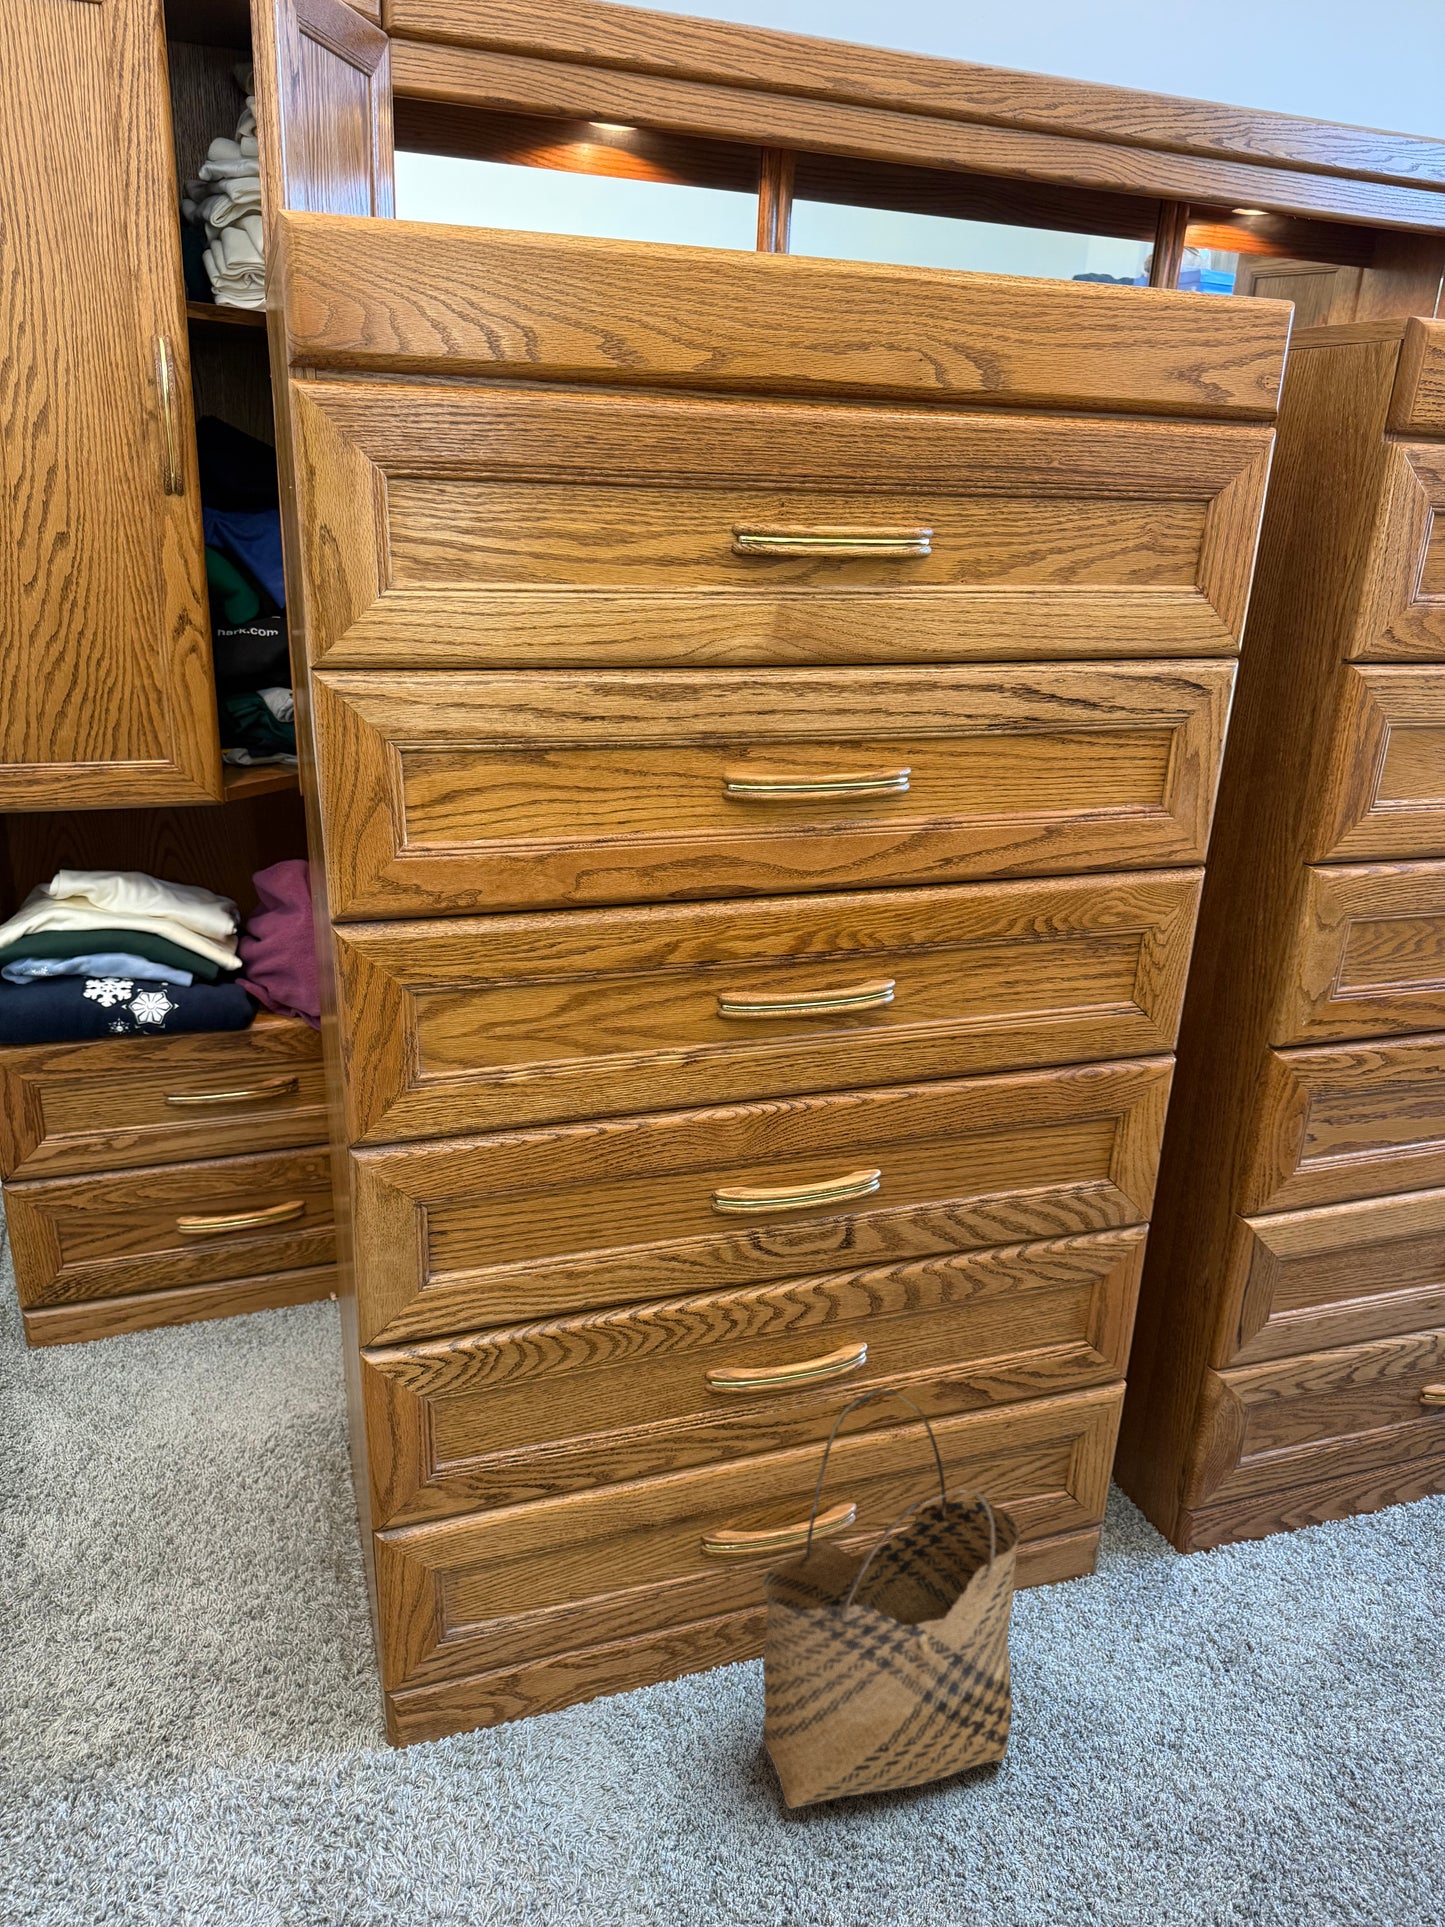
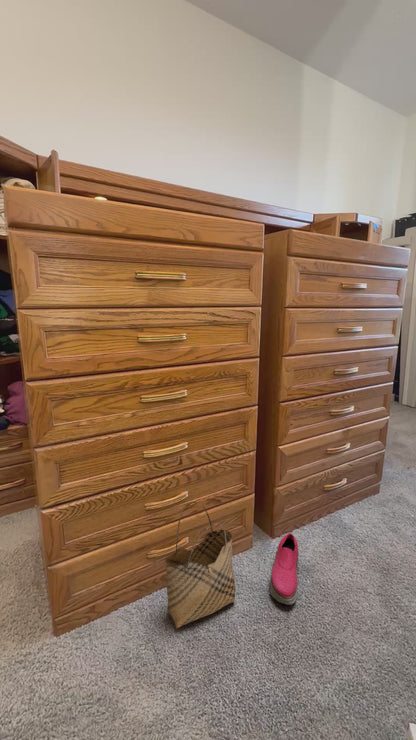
shoe: none [1144,1553,1276,1820] -> present [270,533,299,605]

